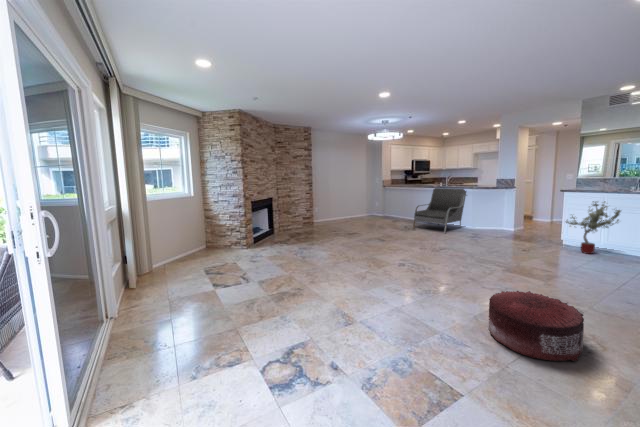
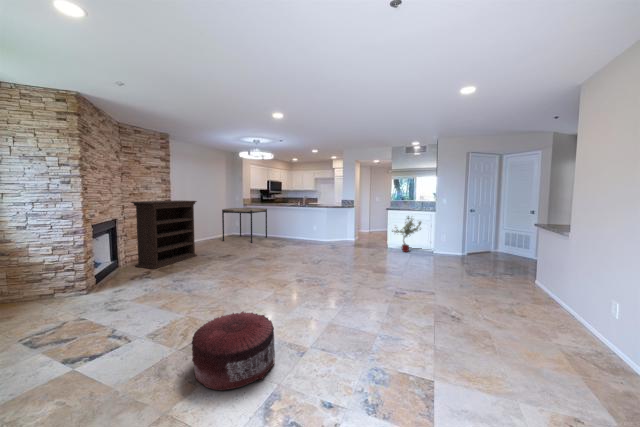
bookshelf: none [280,183,331,239] -> present [131,200,197,269]
armchair: present [413,188,466,233] -> none [280,207,322,246]
dining table: none [360,190,406,225] -> present [222,208,267,243]
pouf: present [488,291,584,361] -> present [192,312,275,391]

